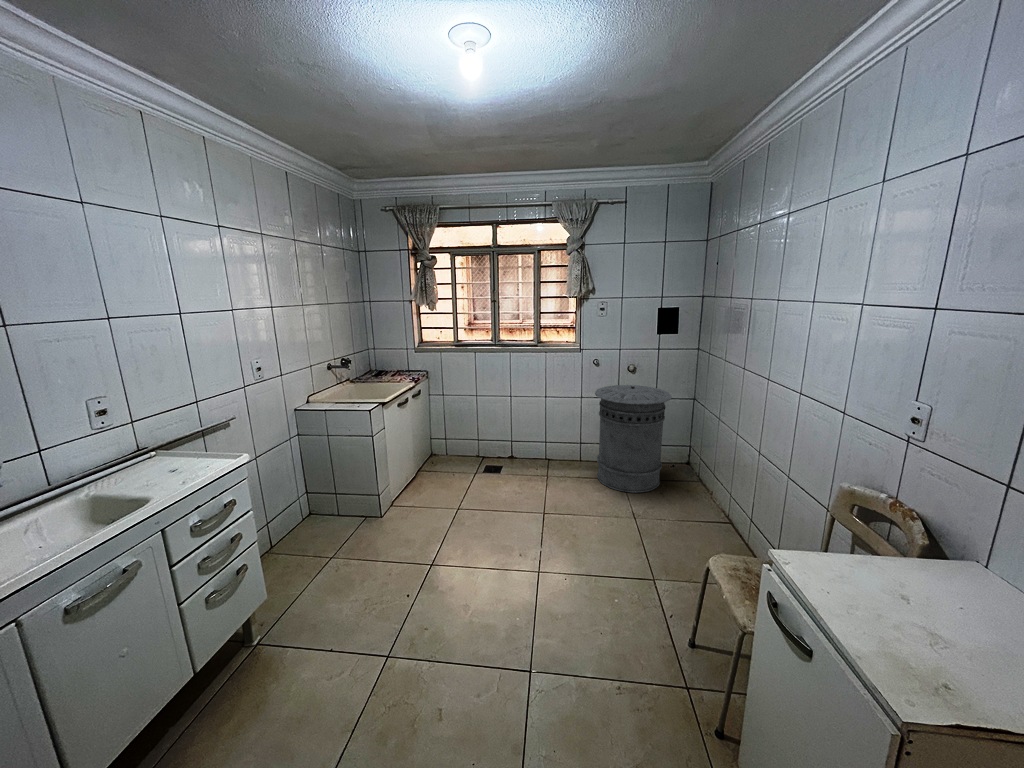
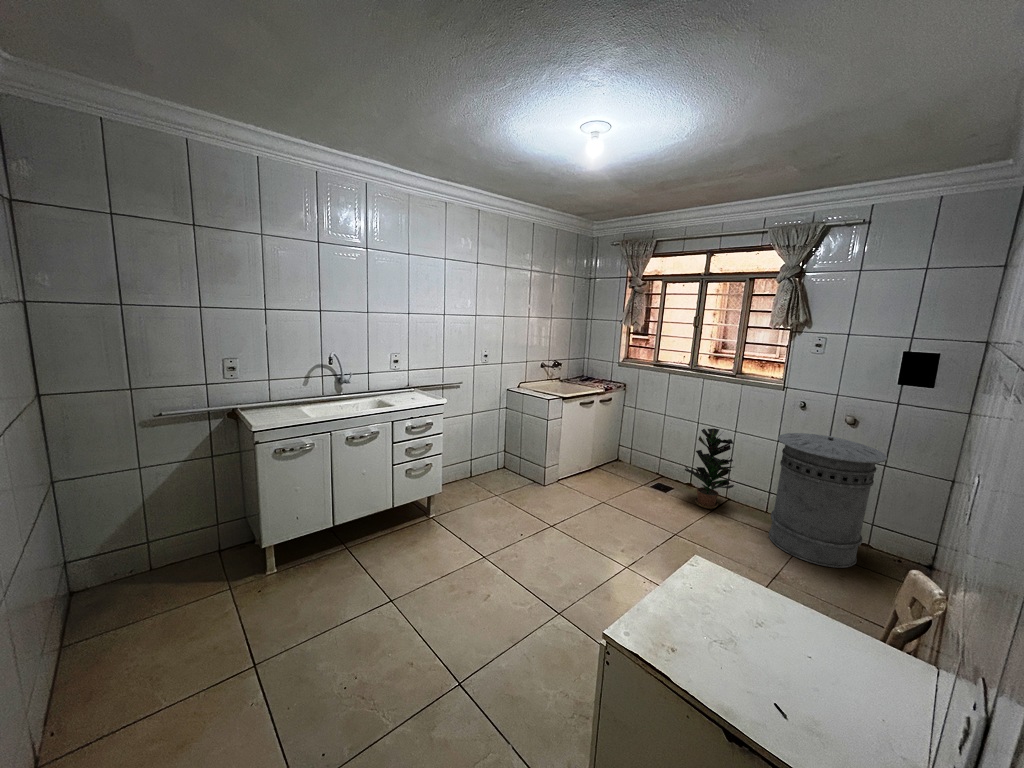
potted plant: none [514,399,562,475] -> present [685,428,734,509]

